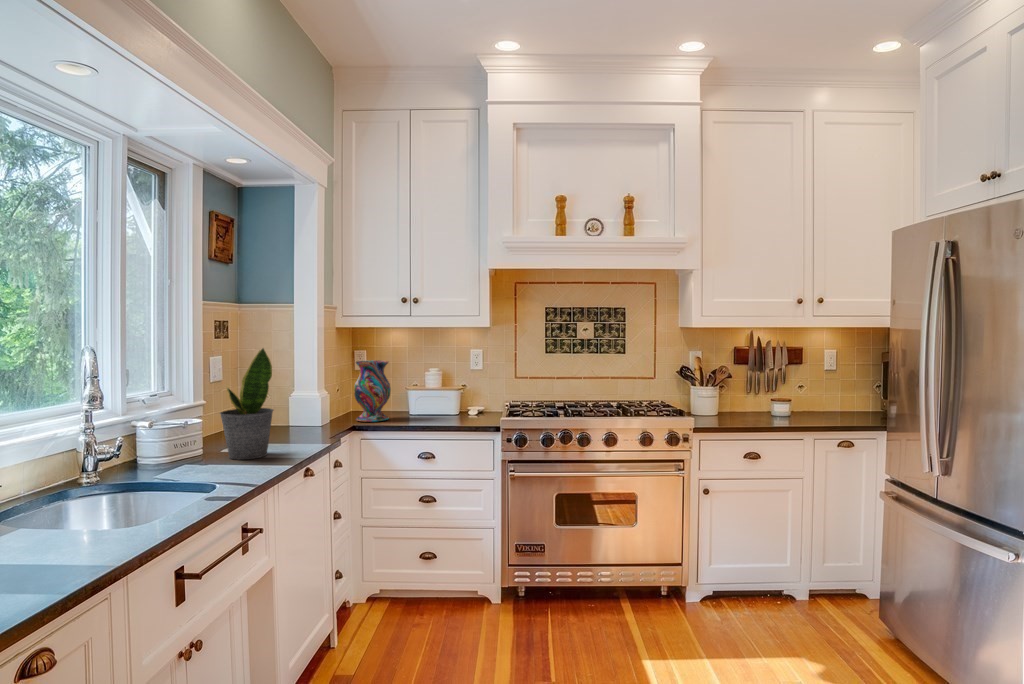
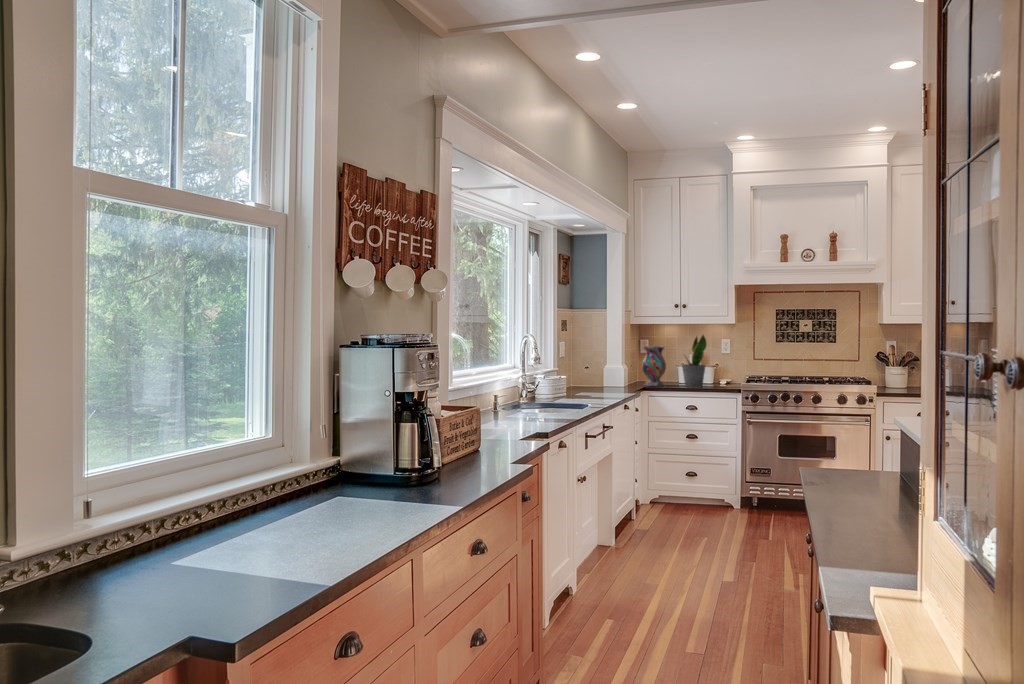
potted plant: present [220,348,273,460] -> present [682,335,707,388]

